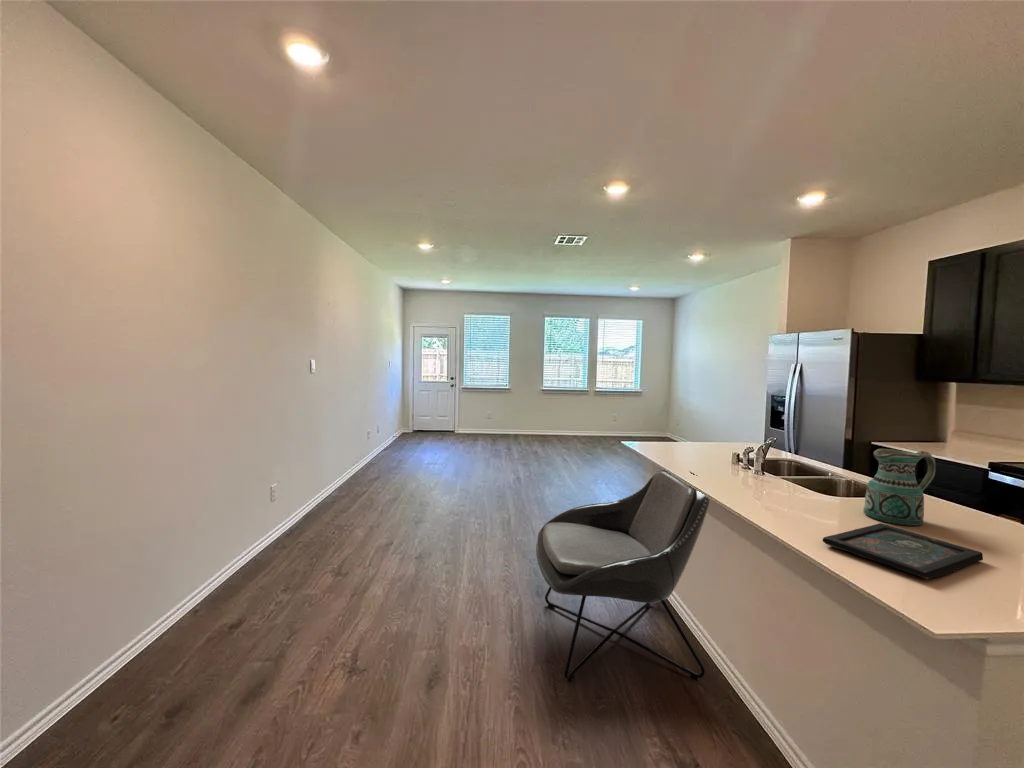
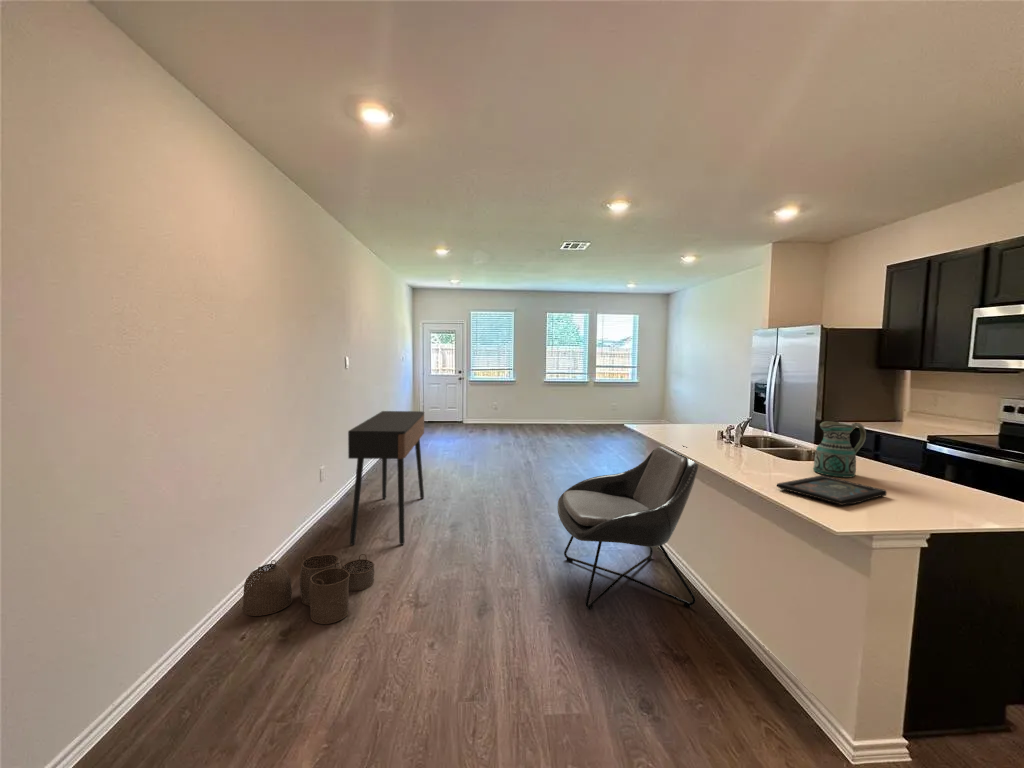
console table: none [293,421,396,581] -> present [348,411,424,545]
woven basket: none [129,598,309,699] -> present [242,554,374,624]

